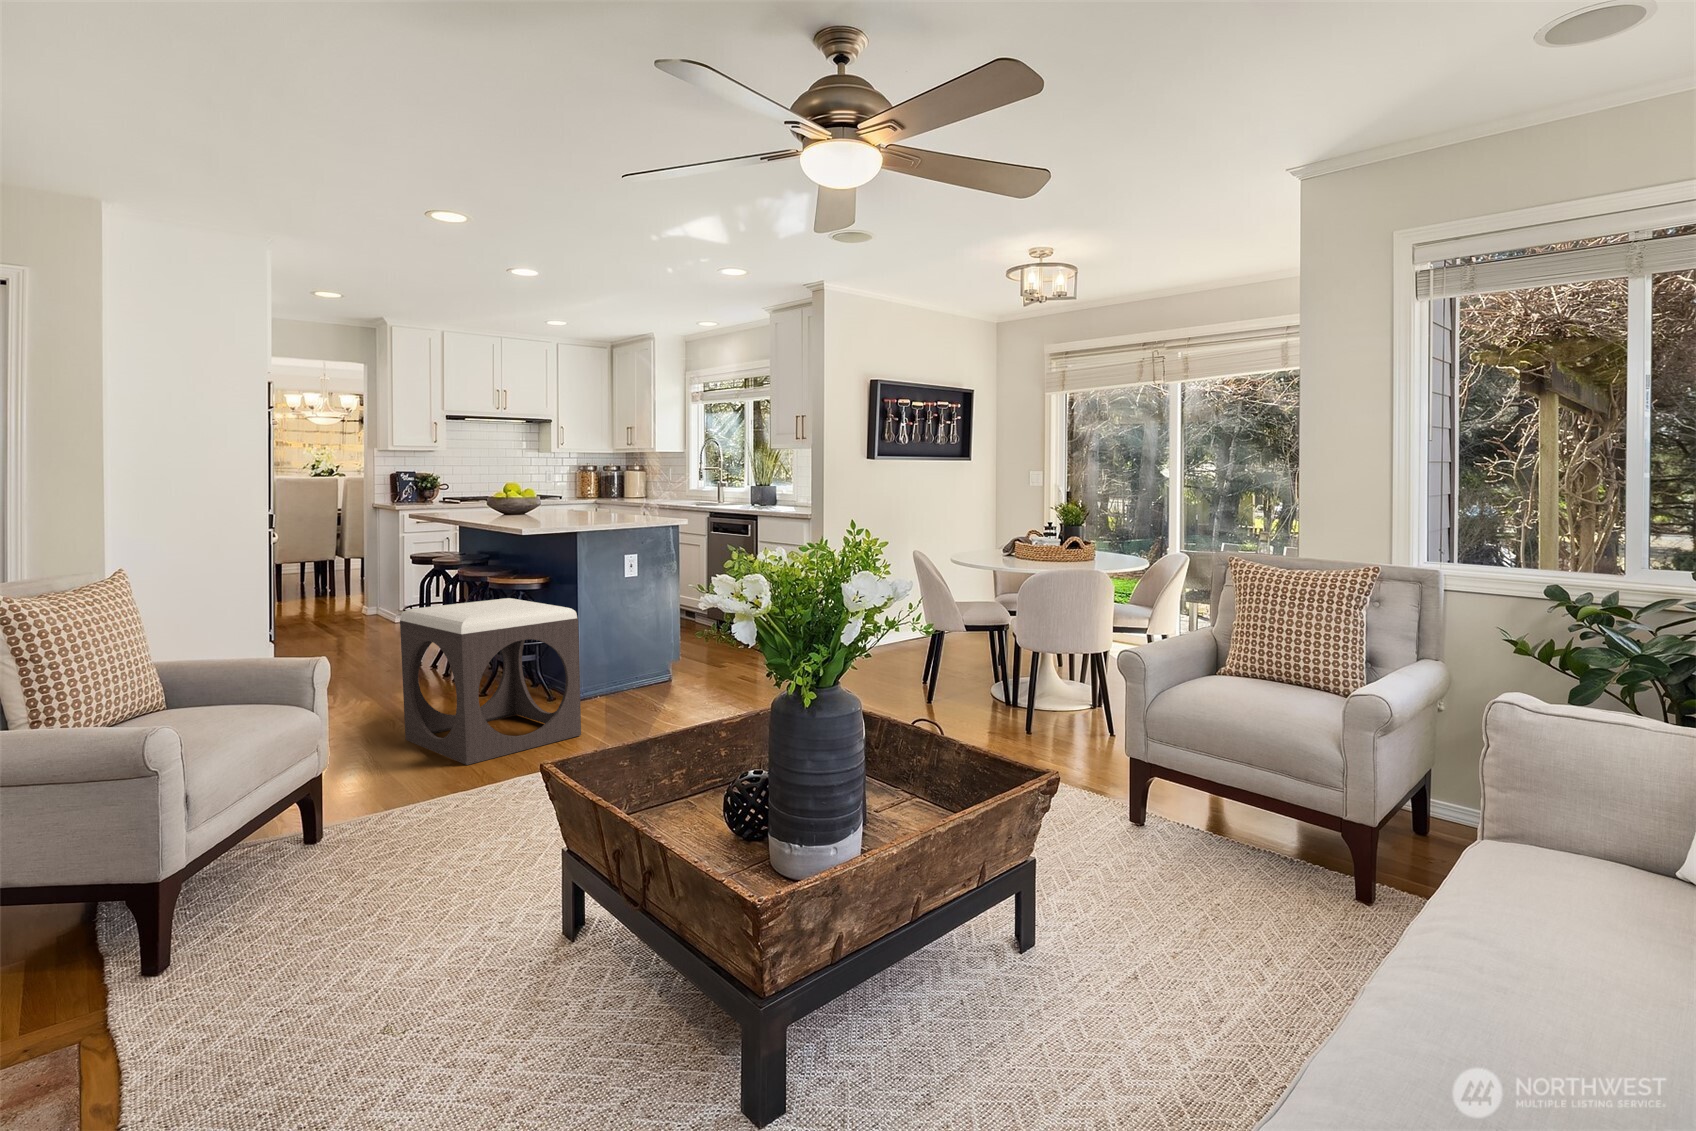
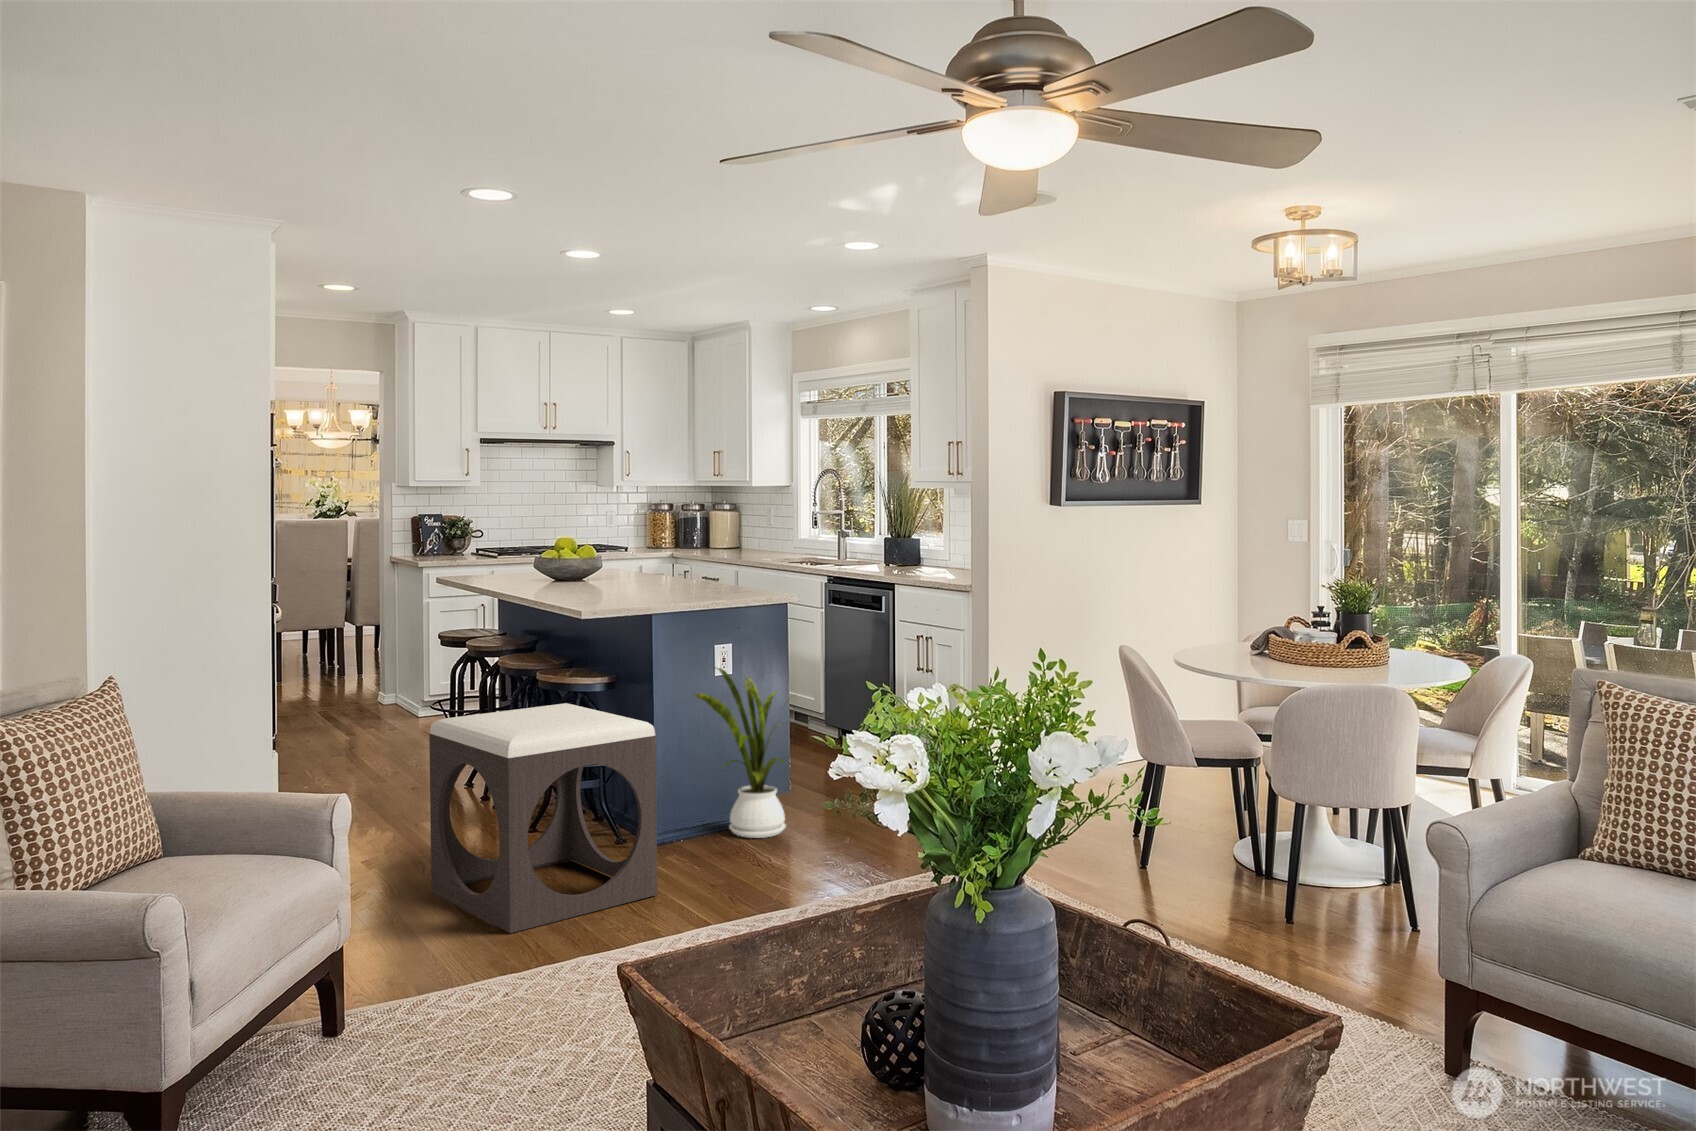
house plant: none [607,571,686,696] -> present [695,668,785,838]

